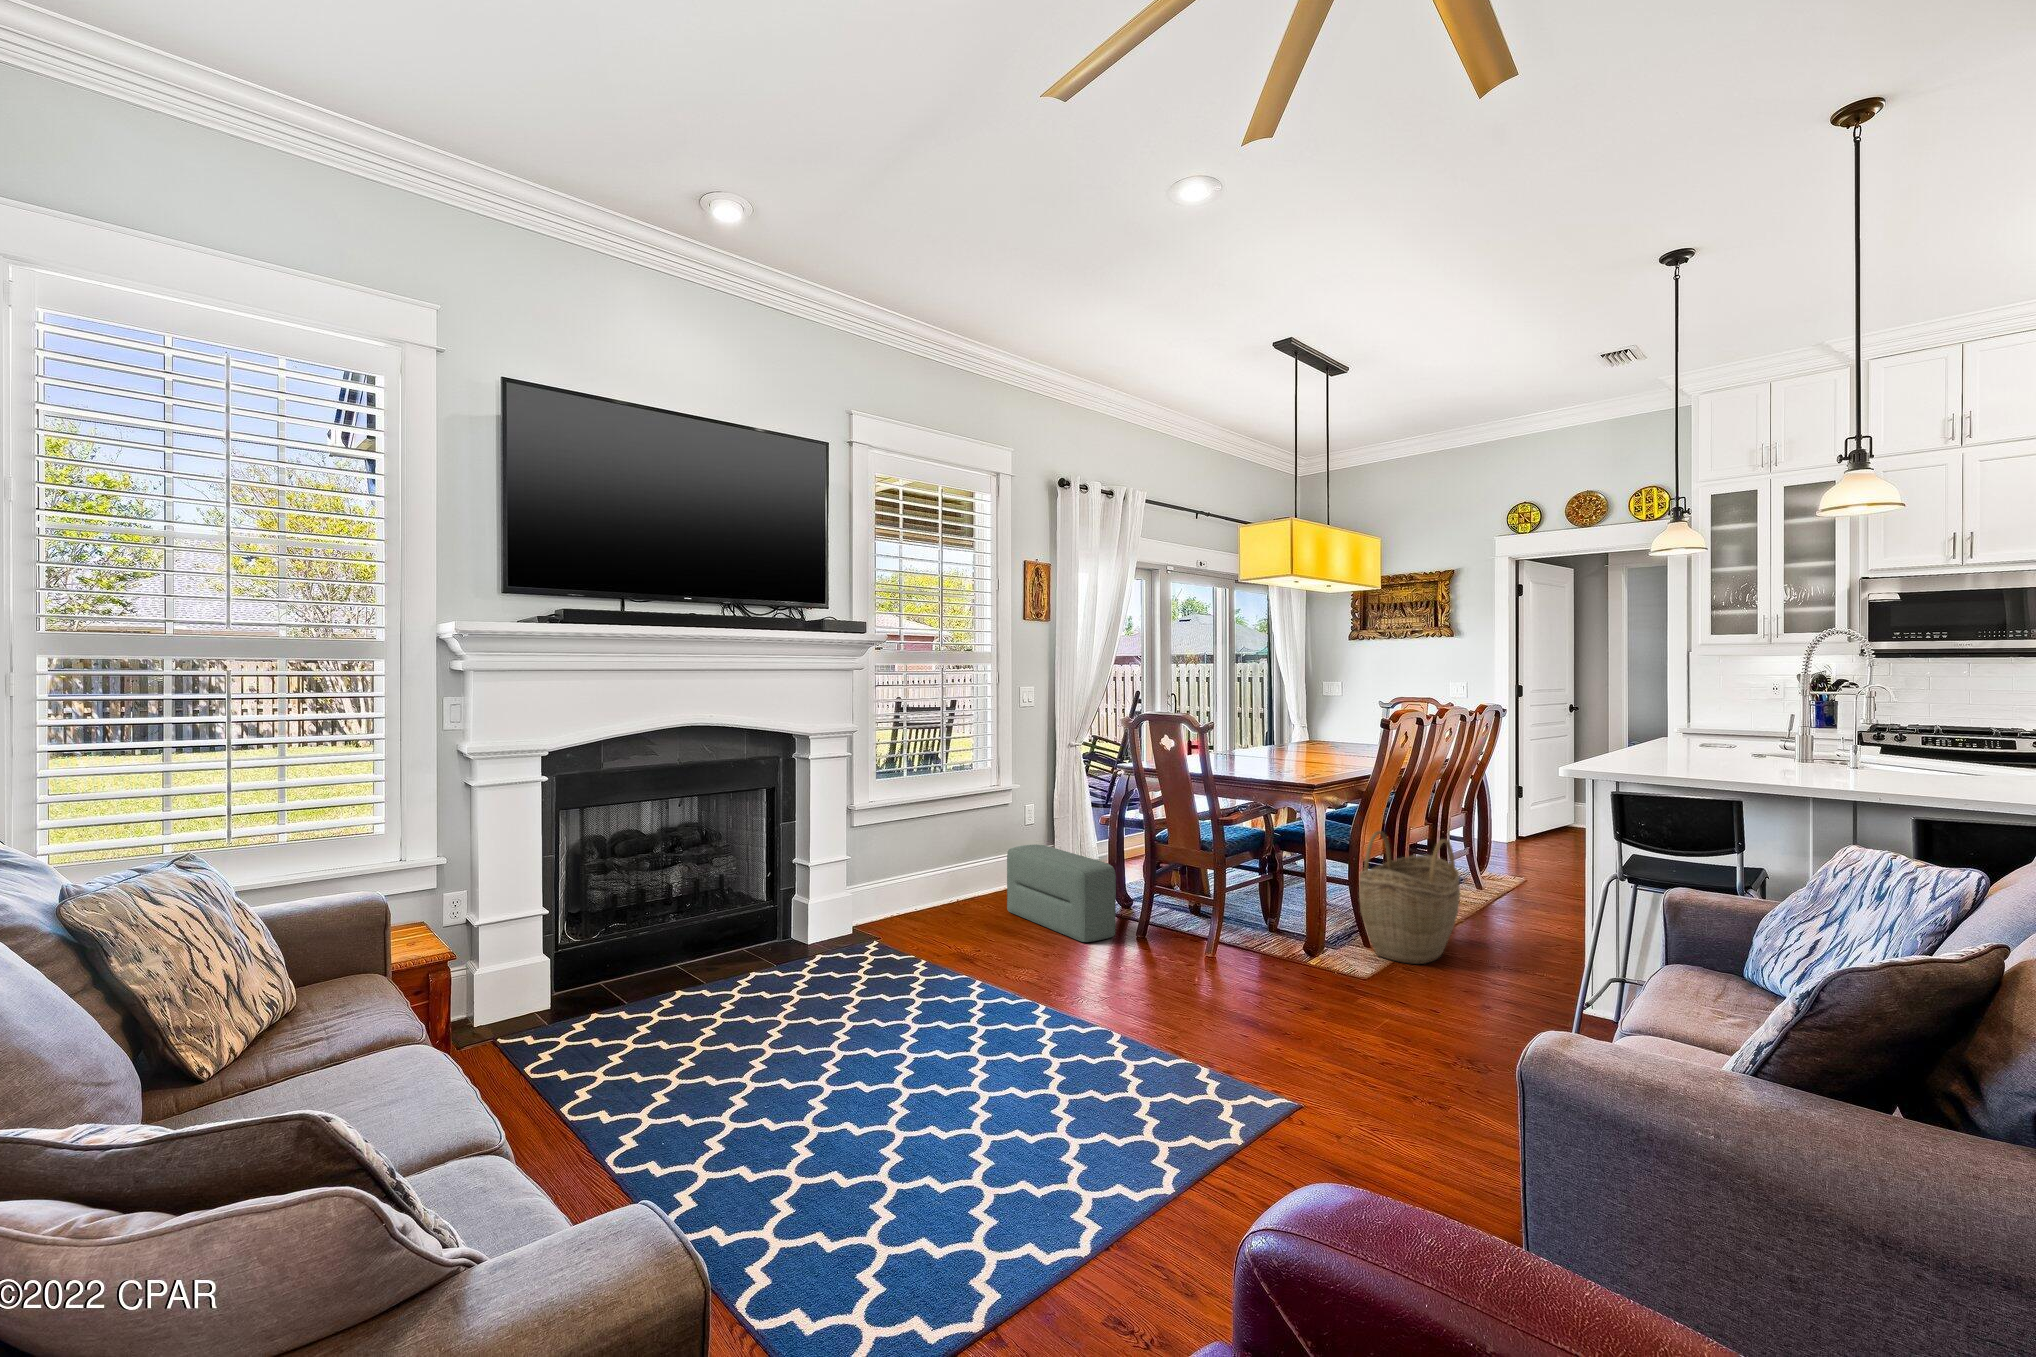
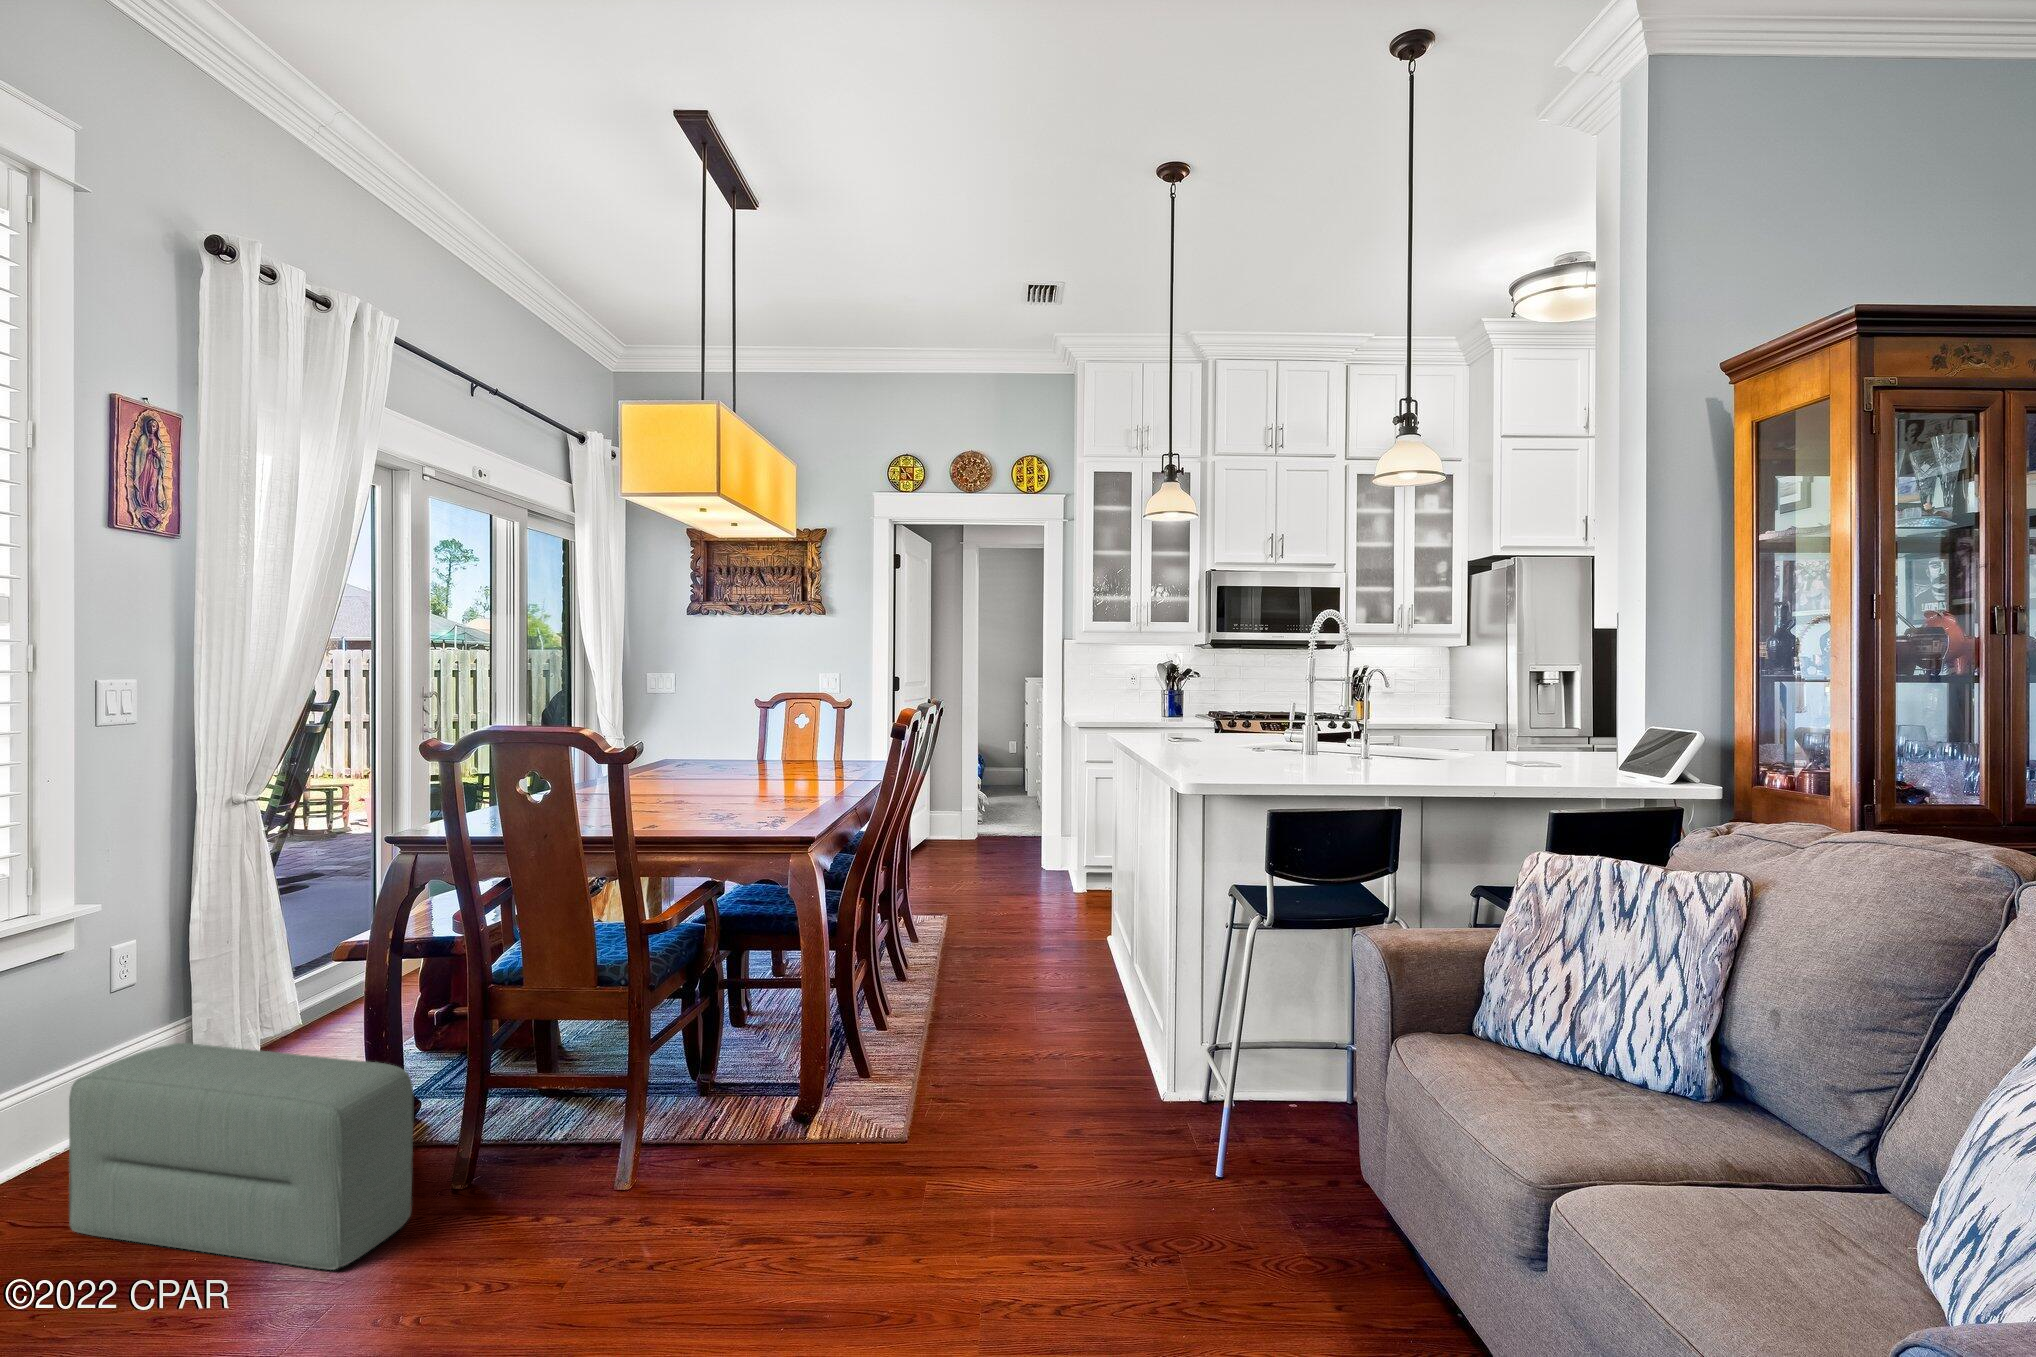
woven basket: present [1359,831,1460,964] -> none [869,898,995,1101]

